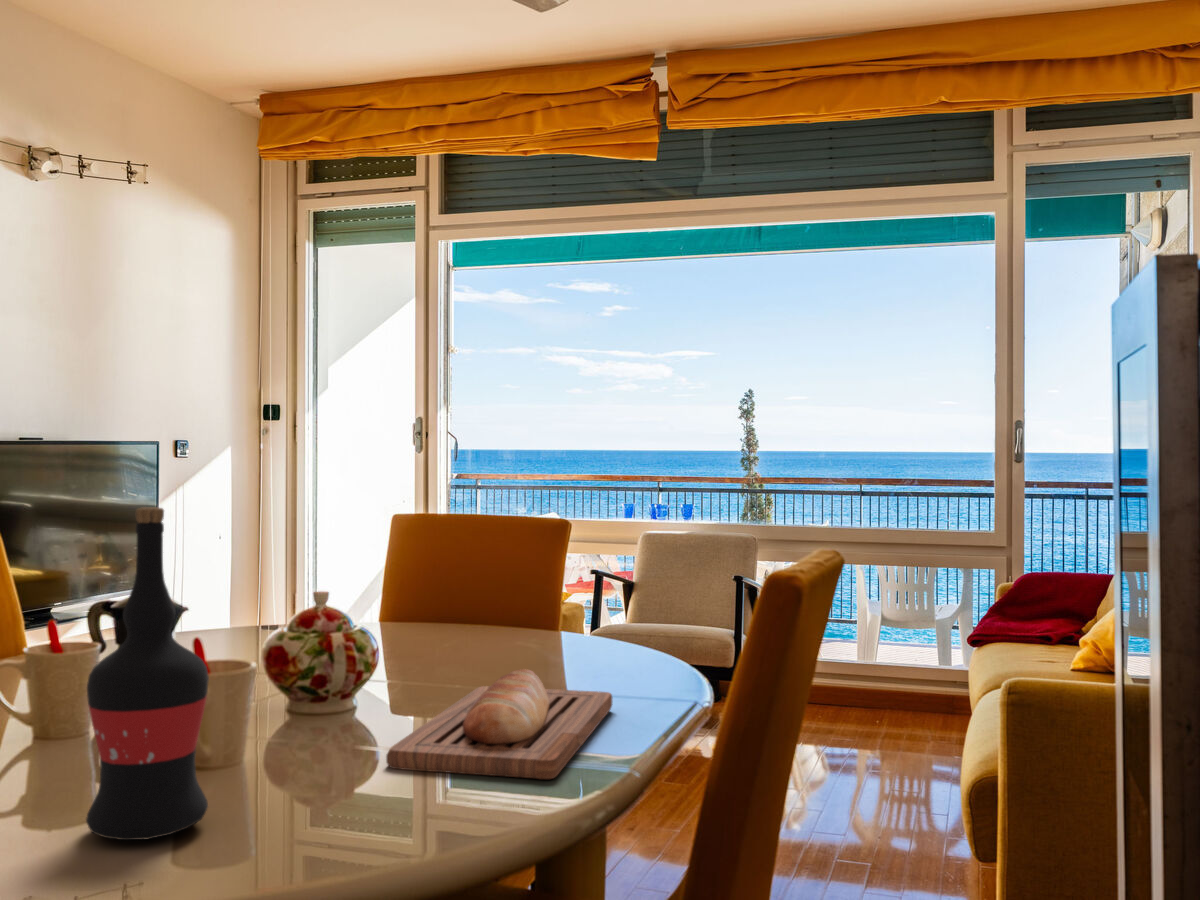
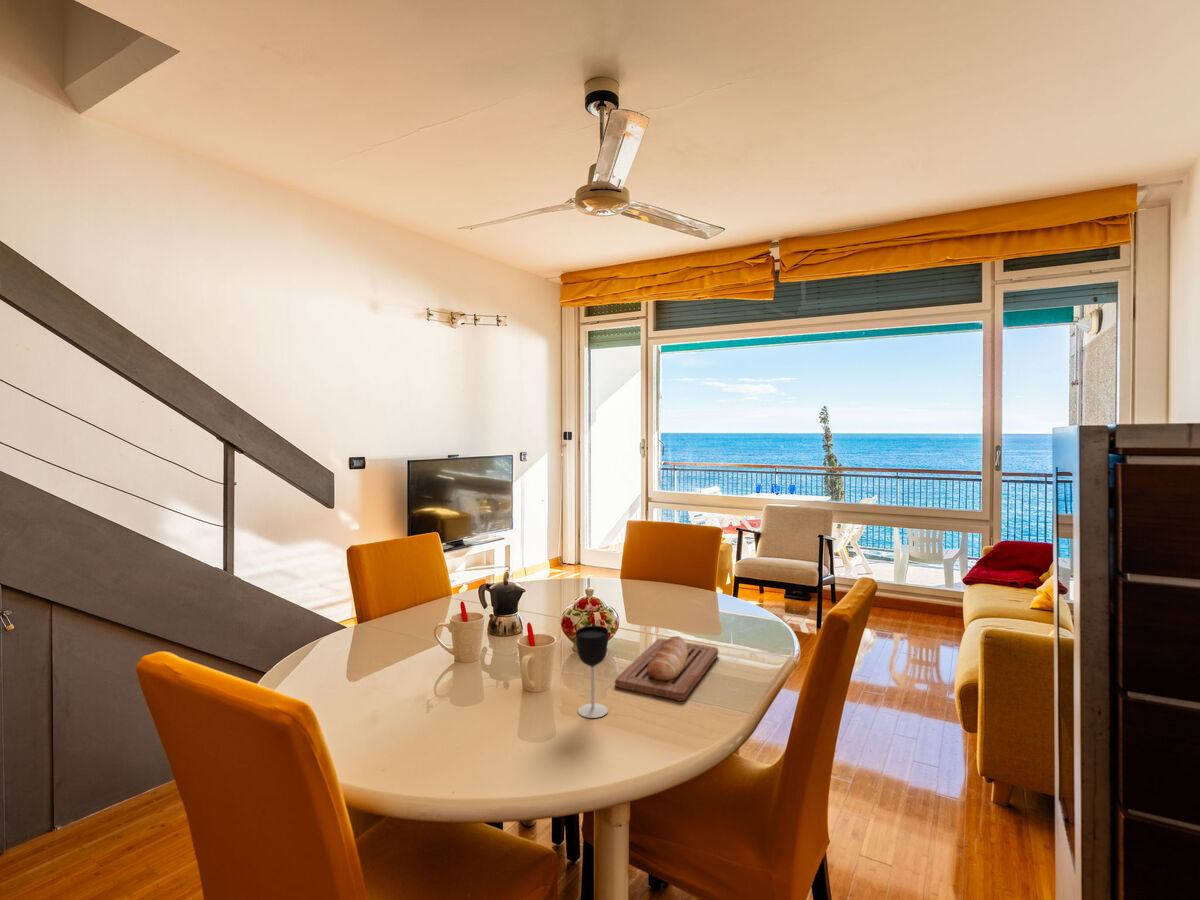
wine bottle: present [86,507,209,840] -> none [502,593,545,721]
wine glass: none [293,602,377,822] -> present [576,626,608,718]

